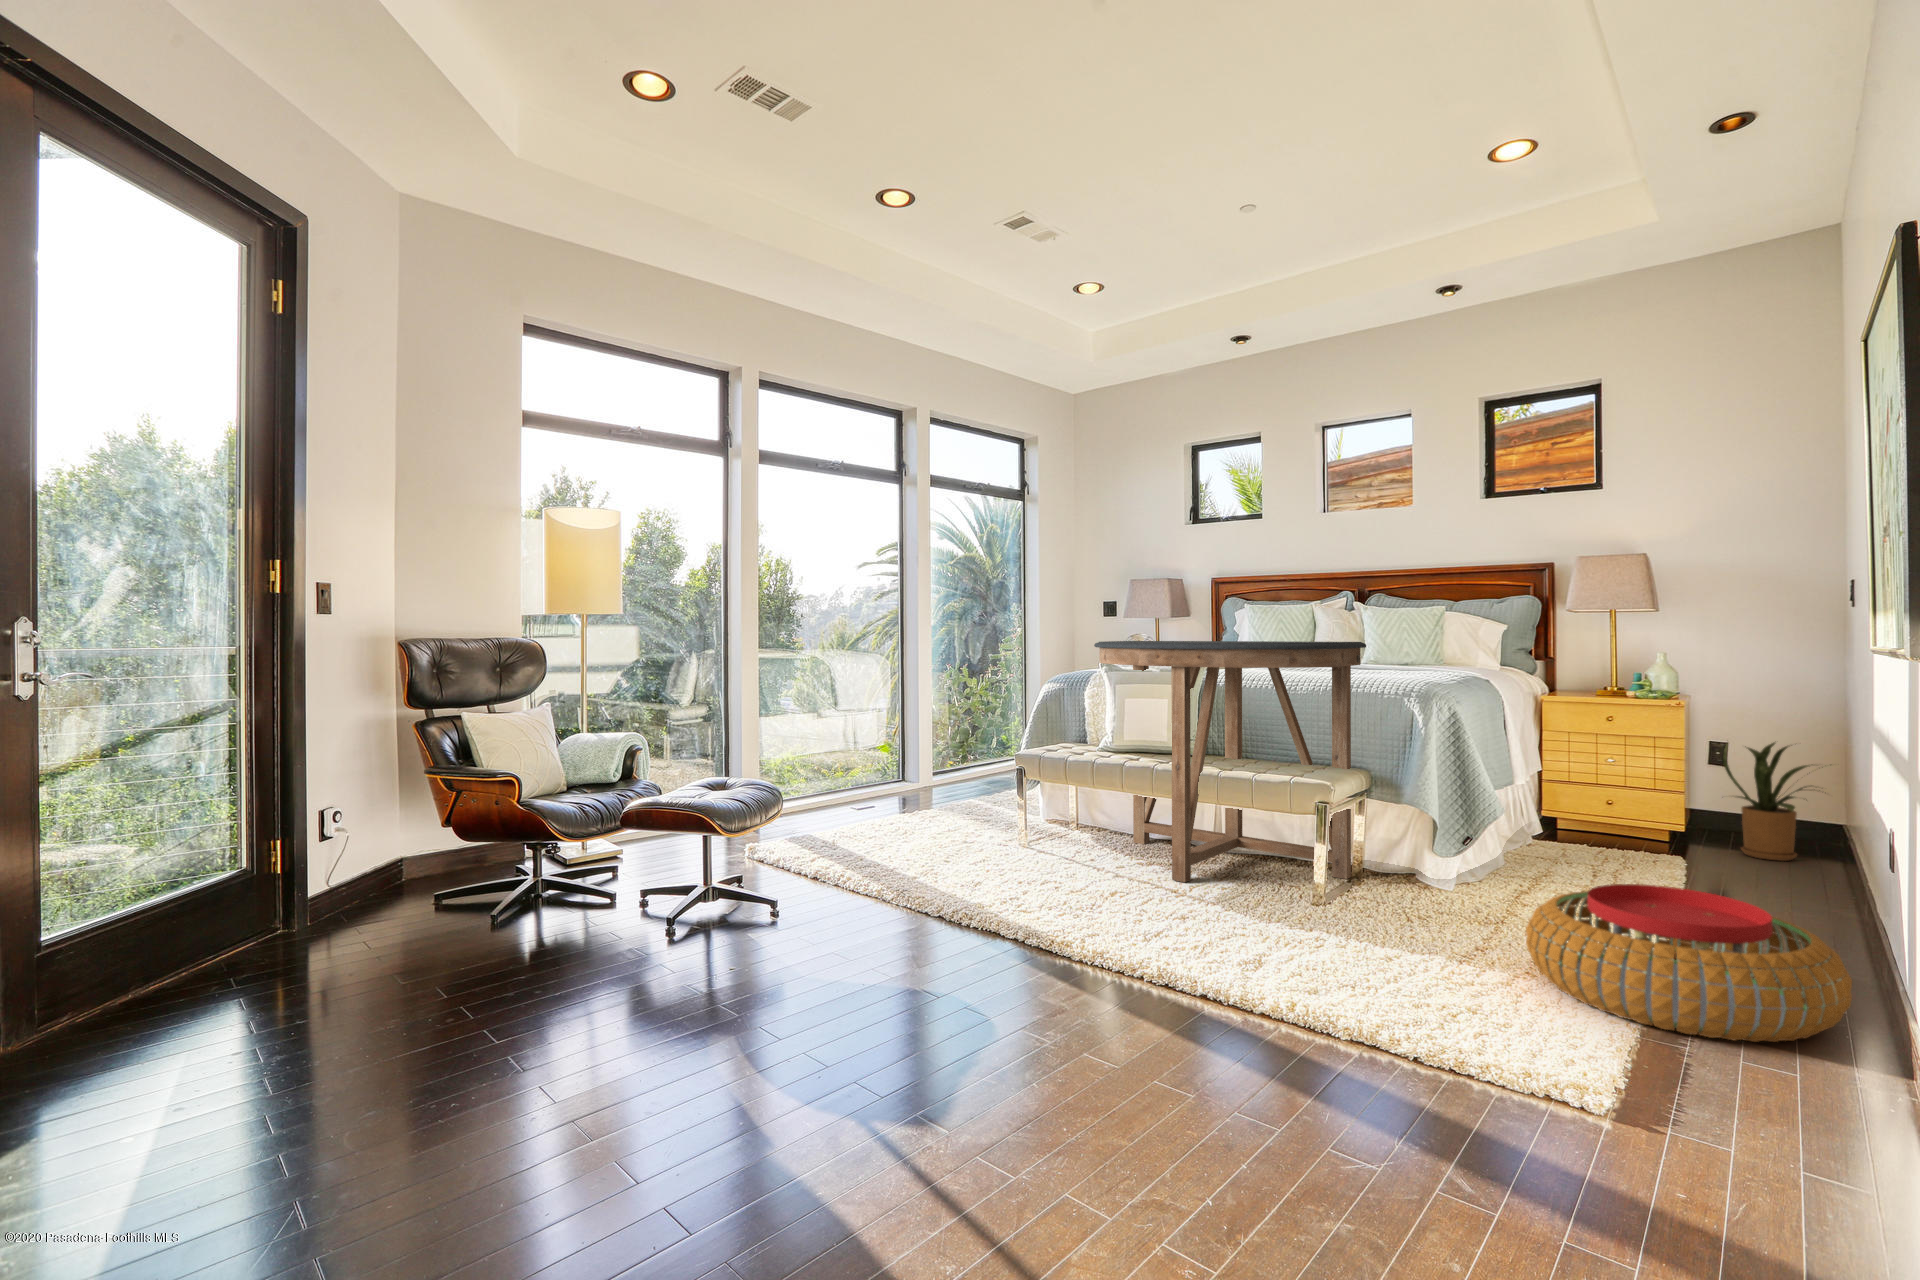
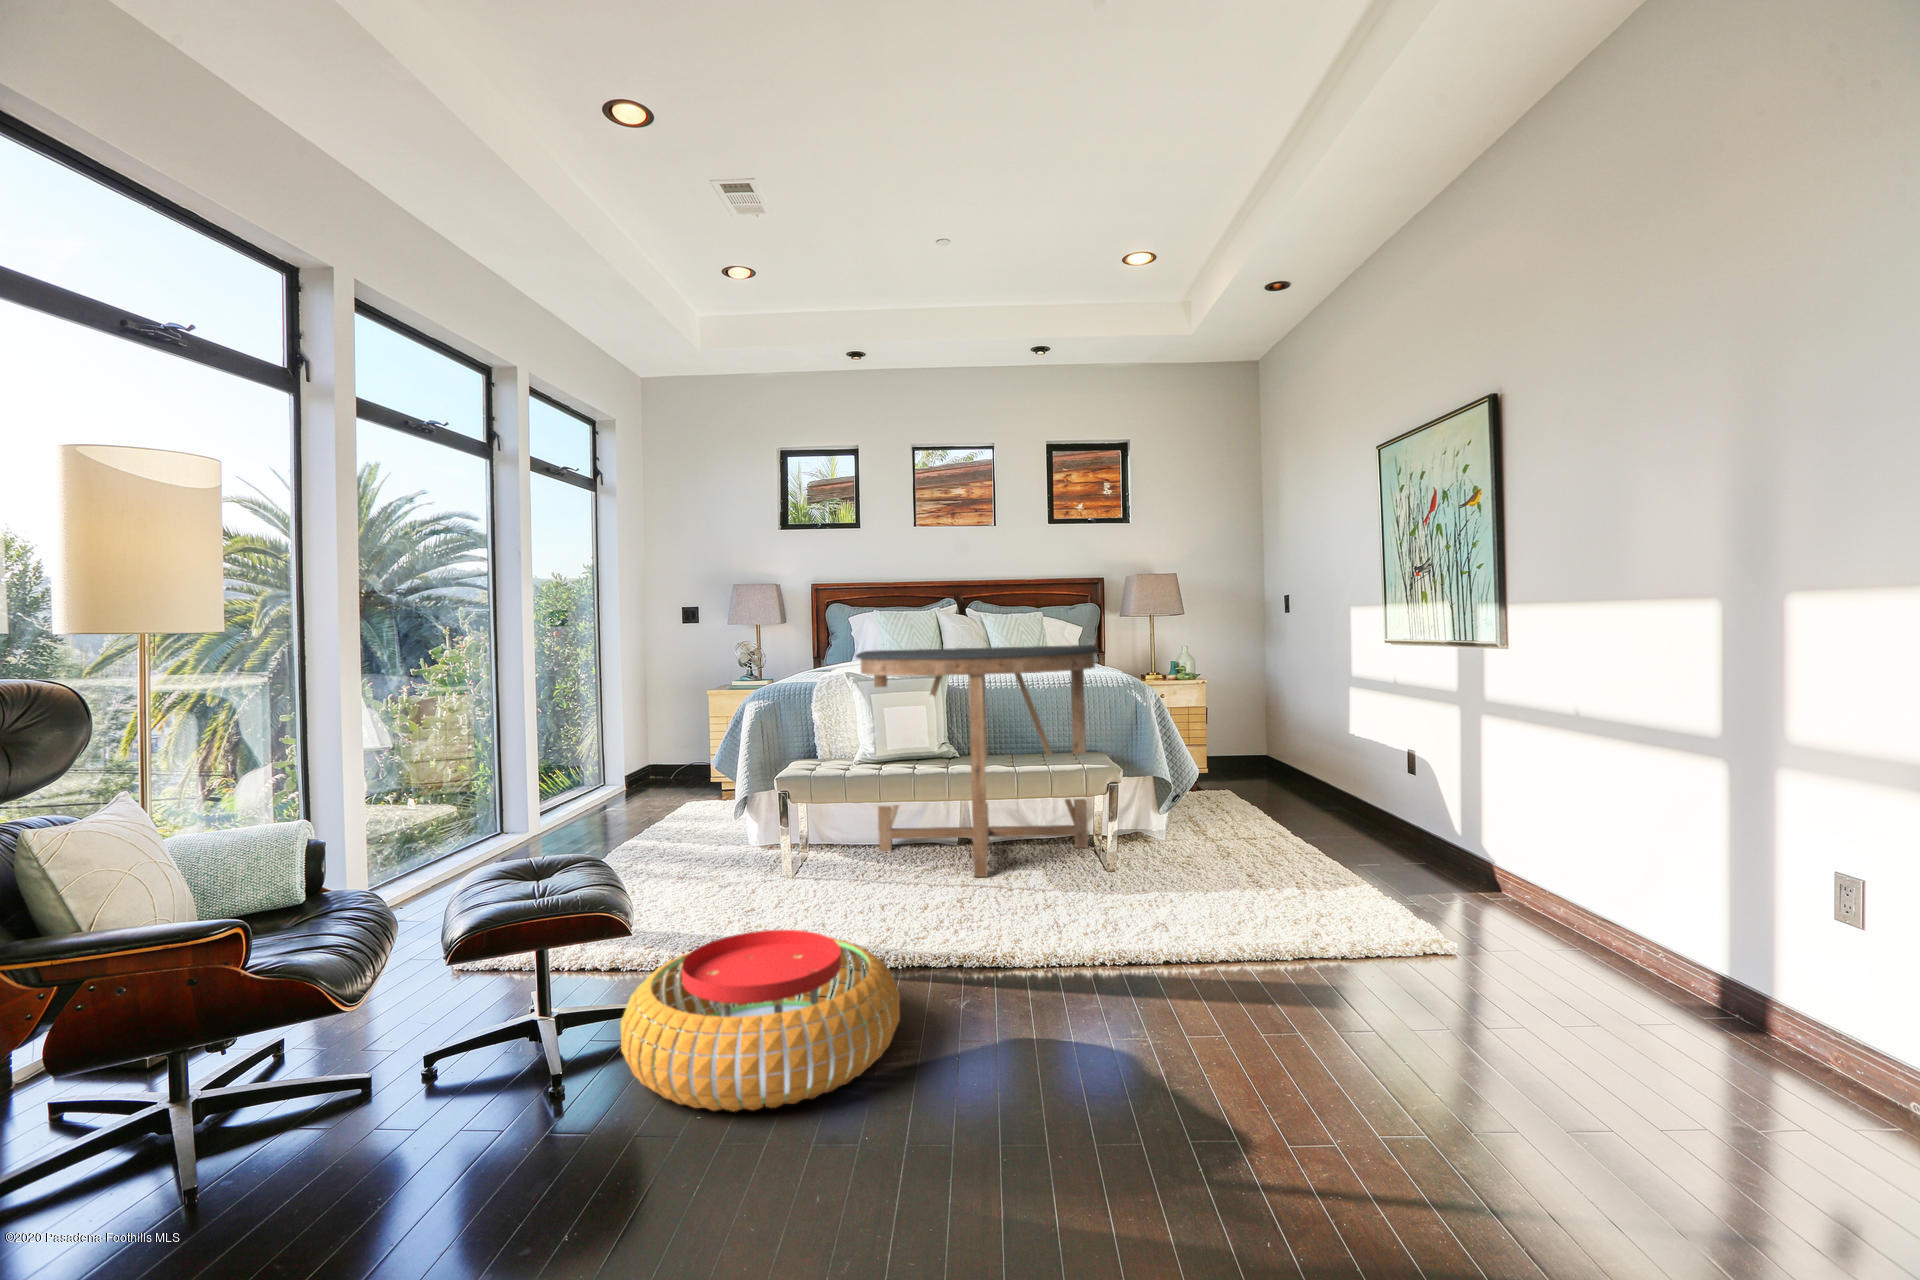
house plant: present [1723,742,1823,861] -> none [1233,703,1306,785]
pouf: present [1526,884,1852,1042] -> present [621,930,900,1111]

